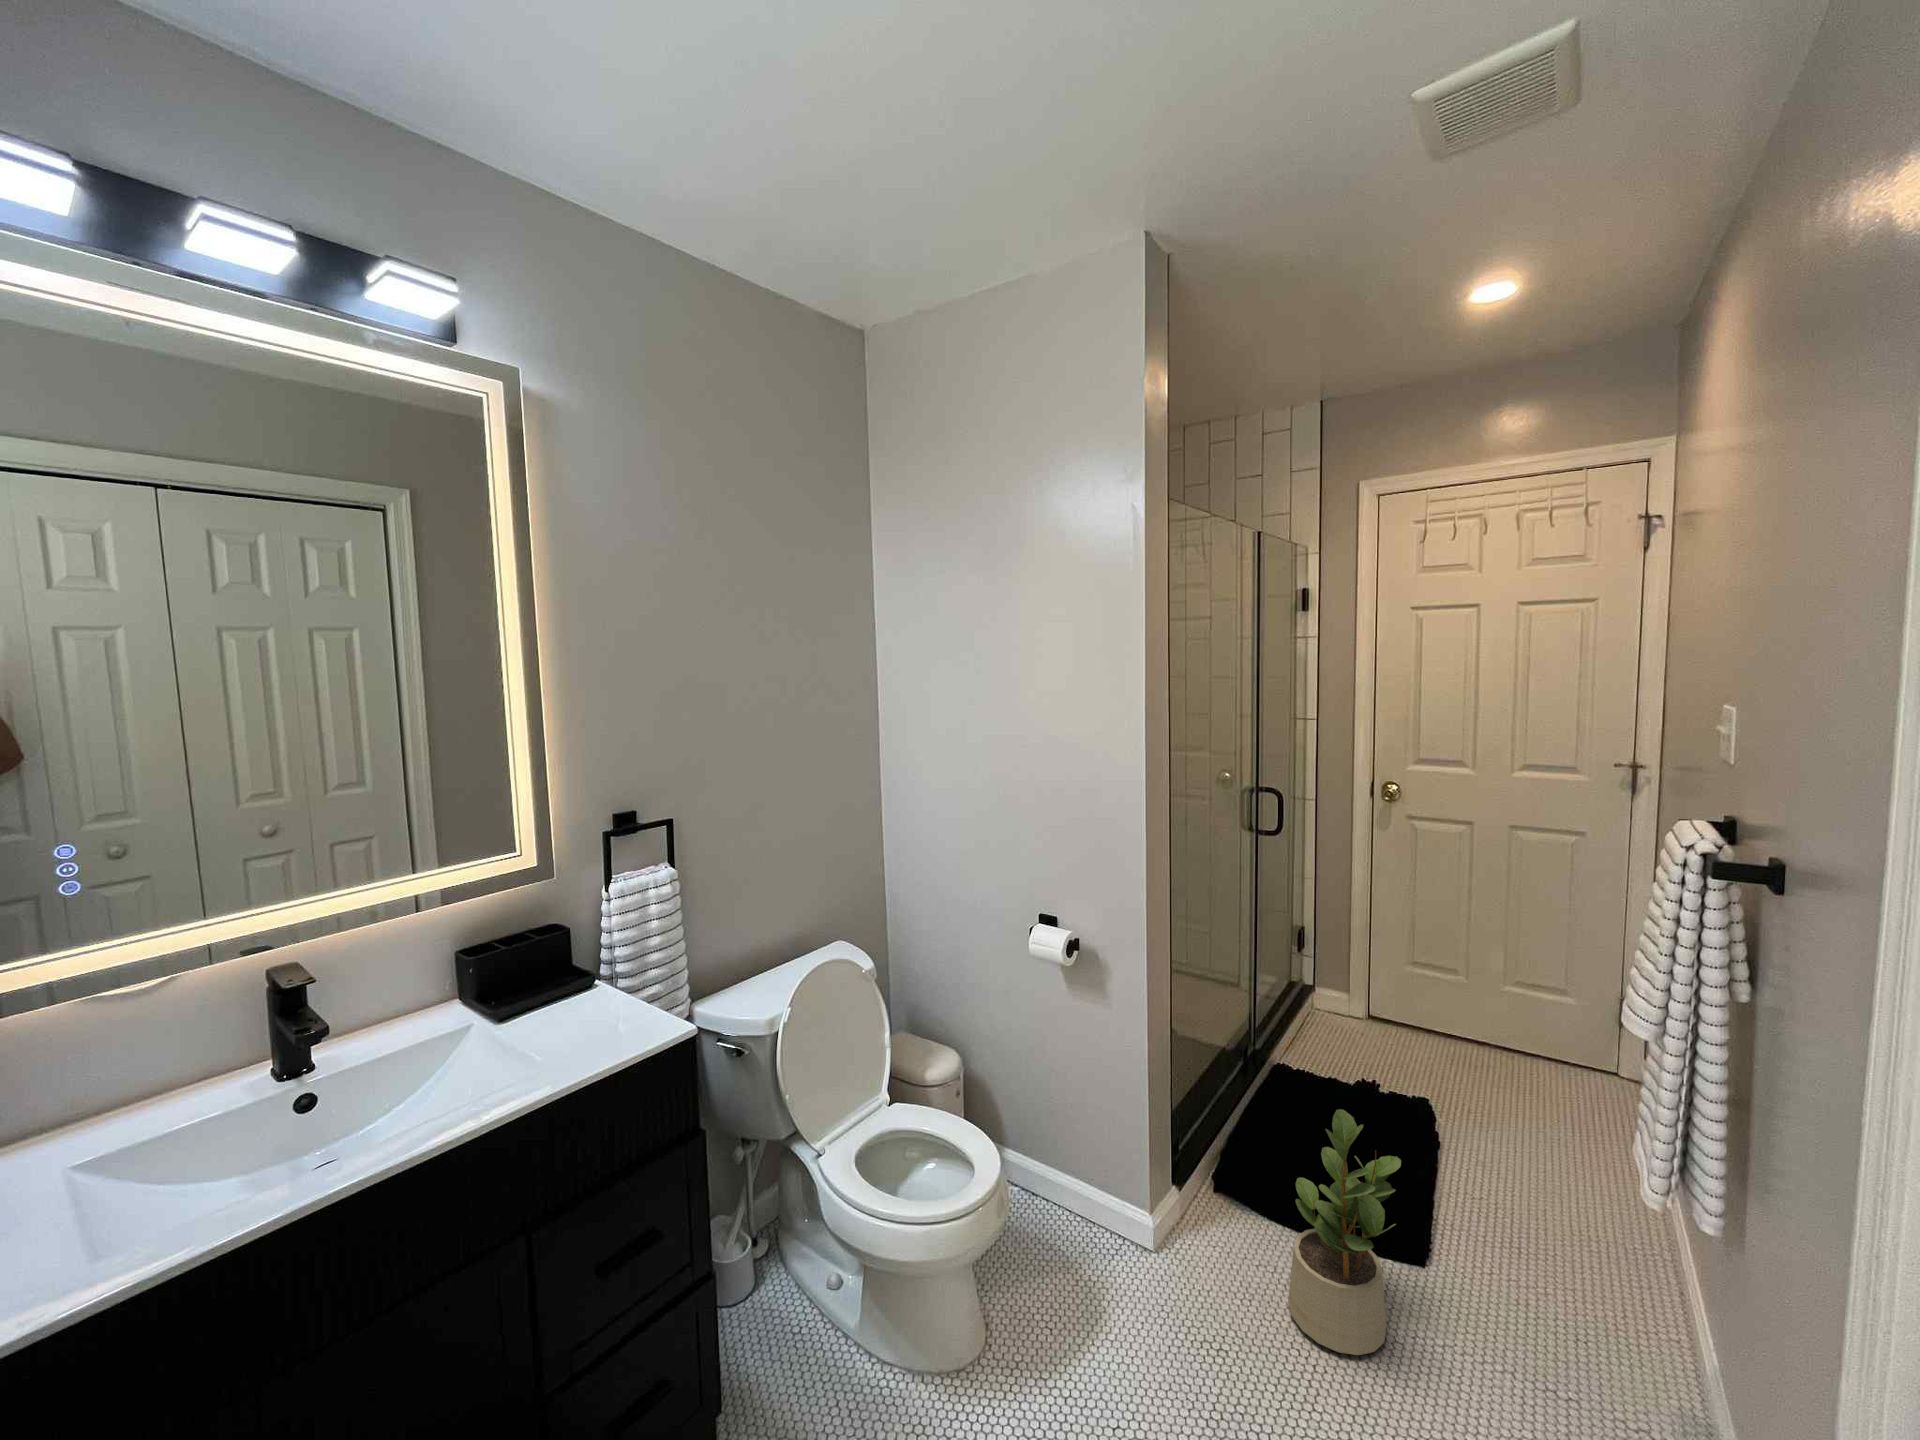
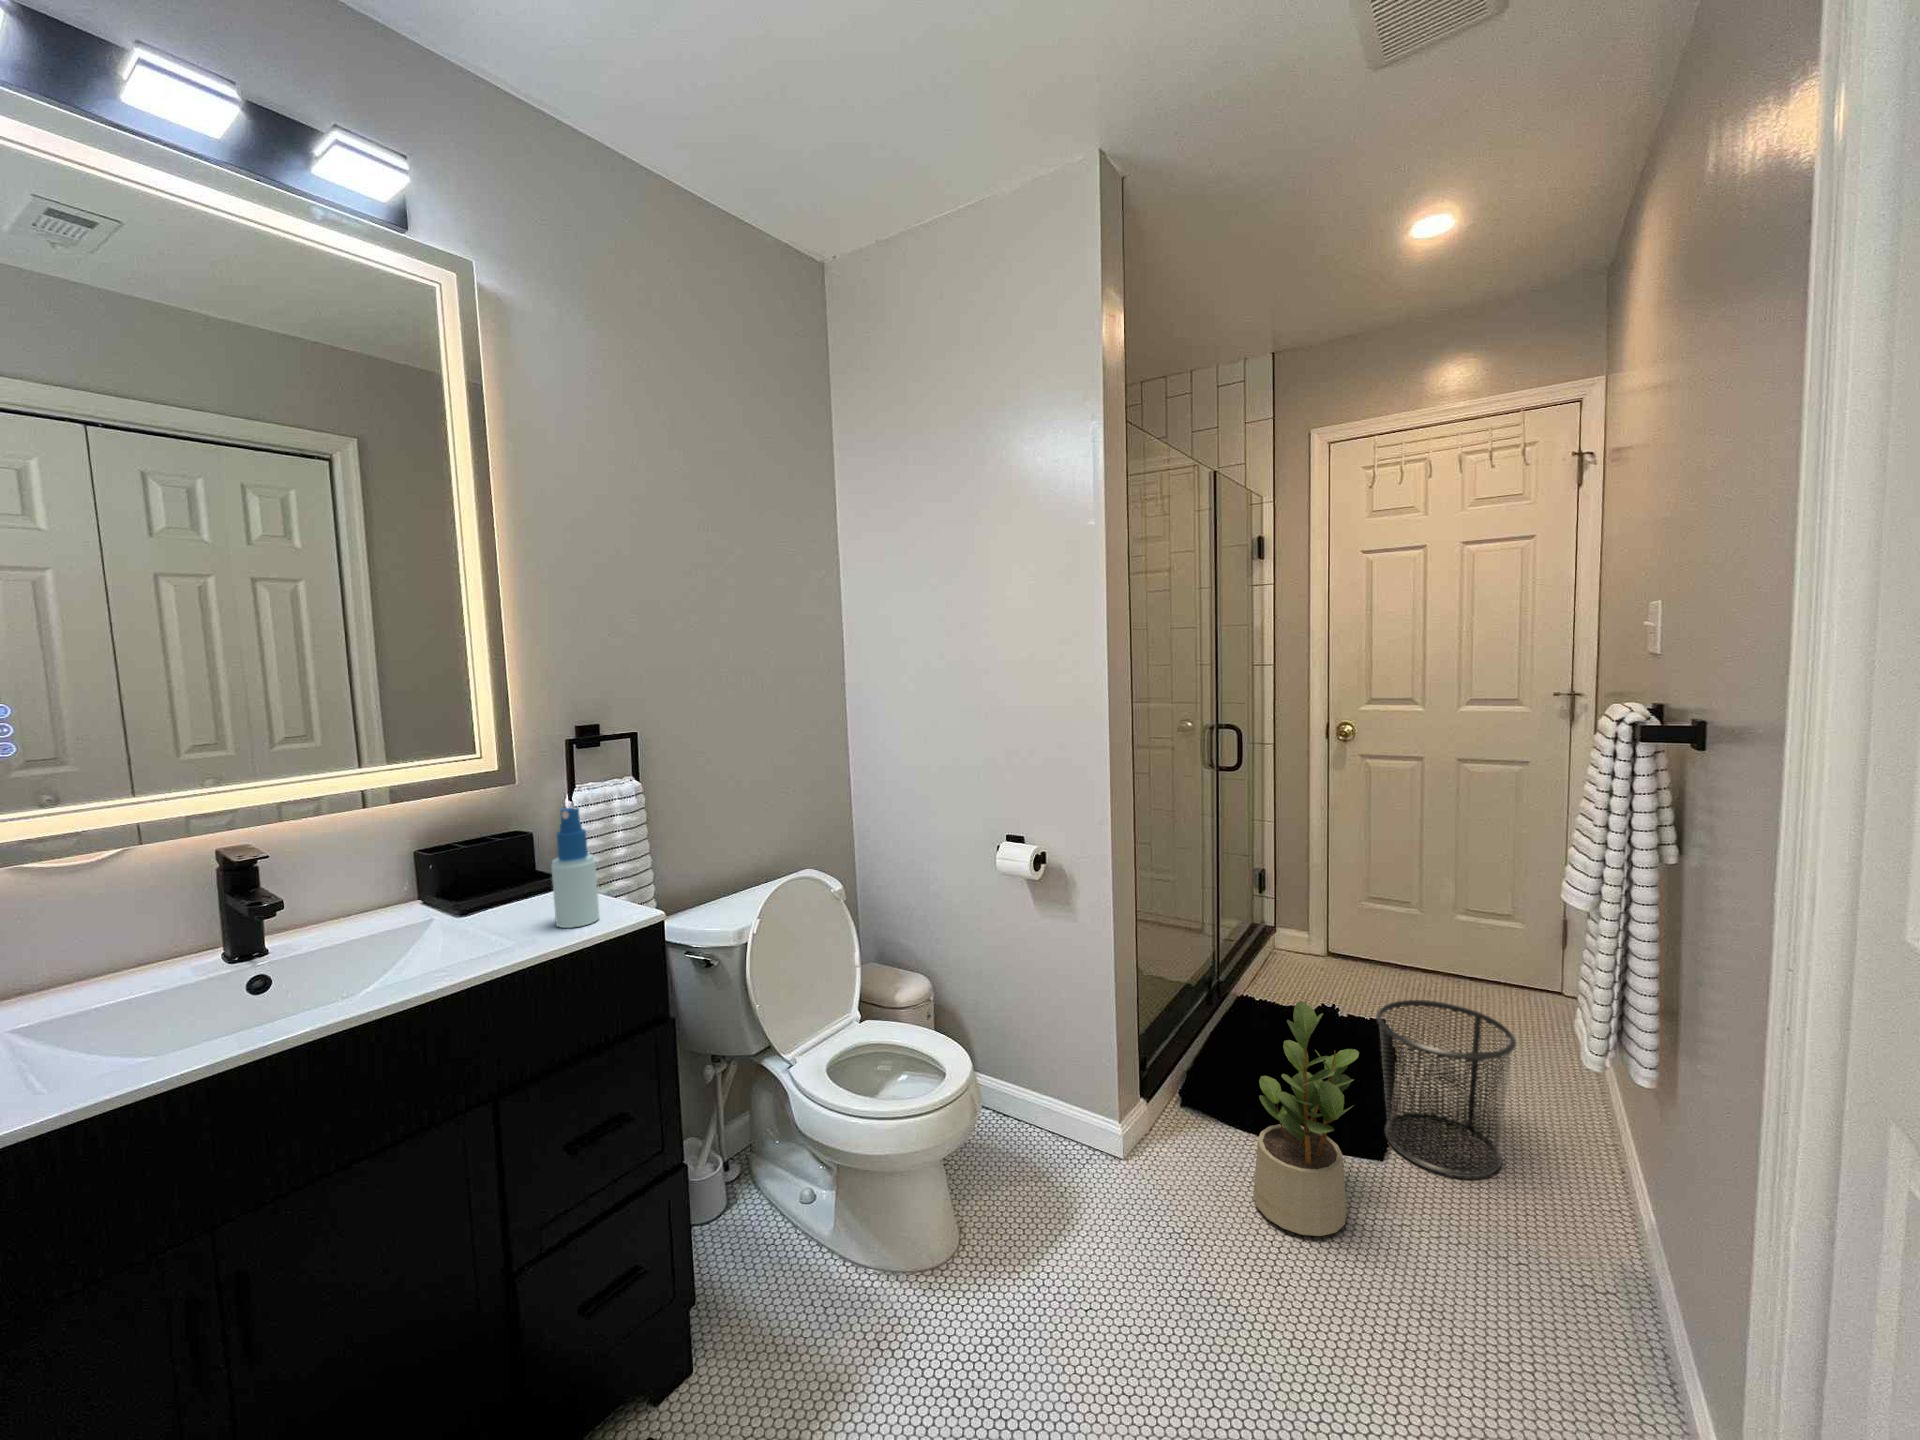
spray bottle: none [585,921,631,1042] -> present [551,808,599,928]
waste bin: none [1420,1095,1570,1292] -> present [1376,1000,1516,1177]

